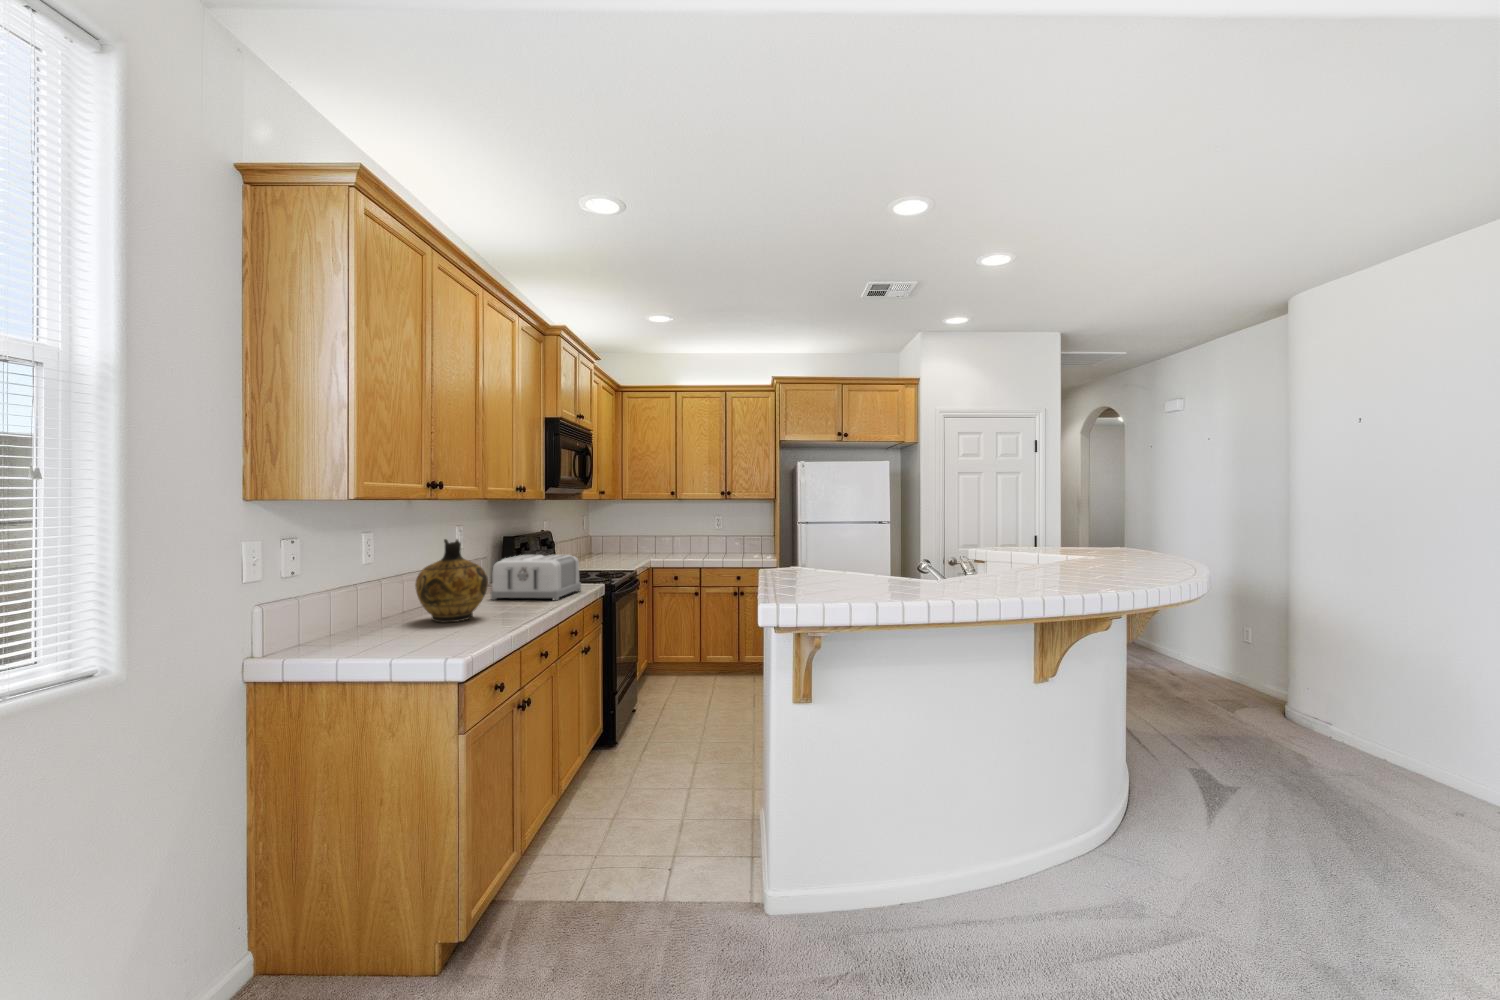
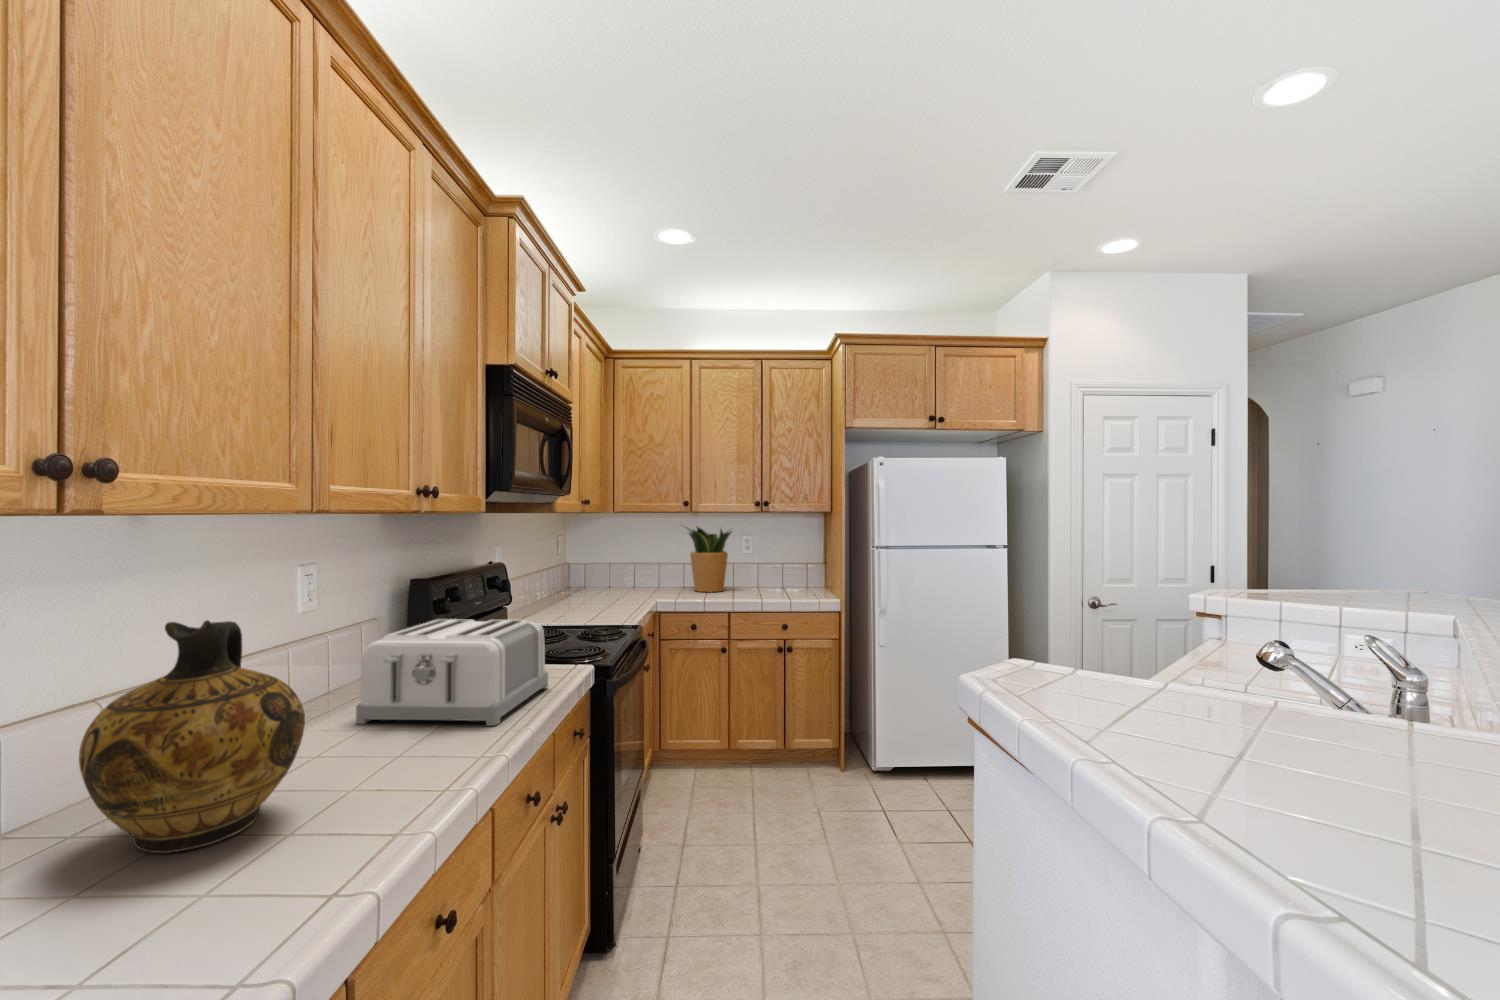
potted plant: none [669,508,707,556] -> present [687,527,731,592]

